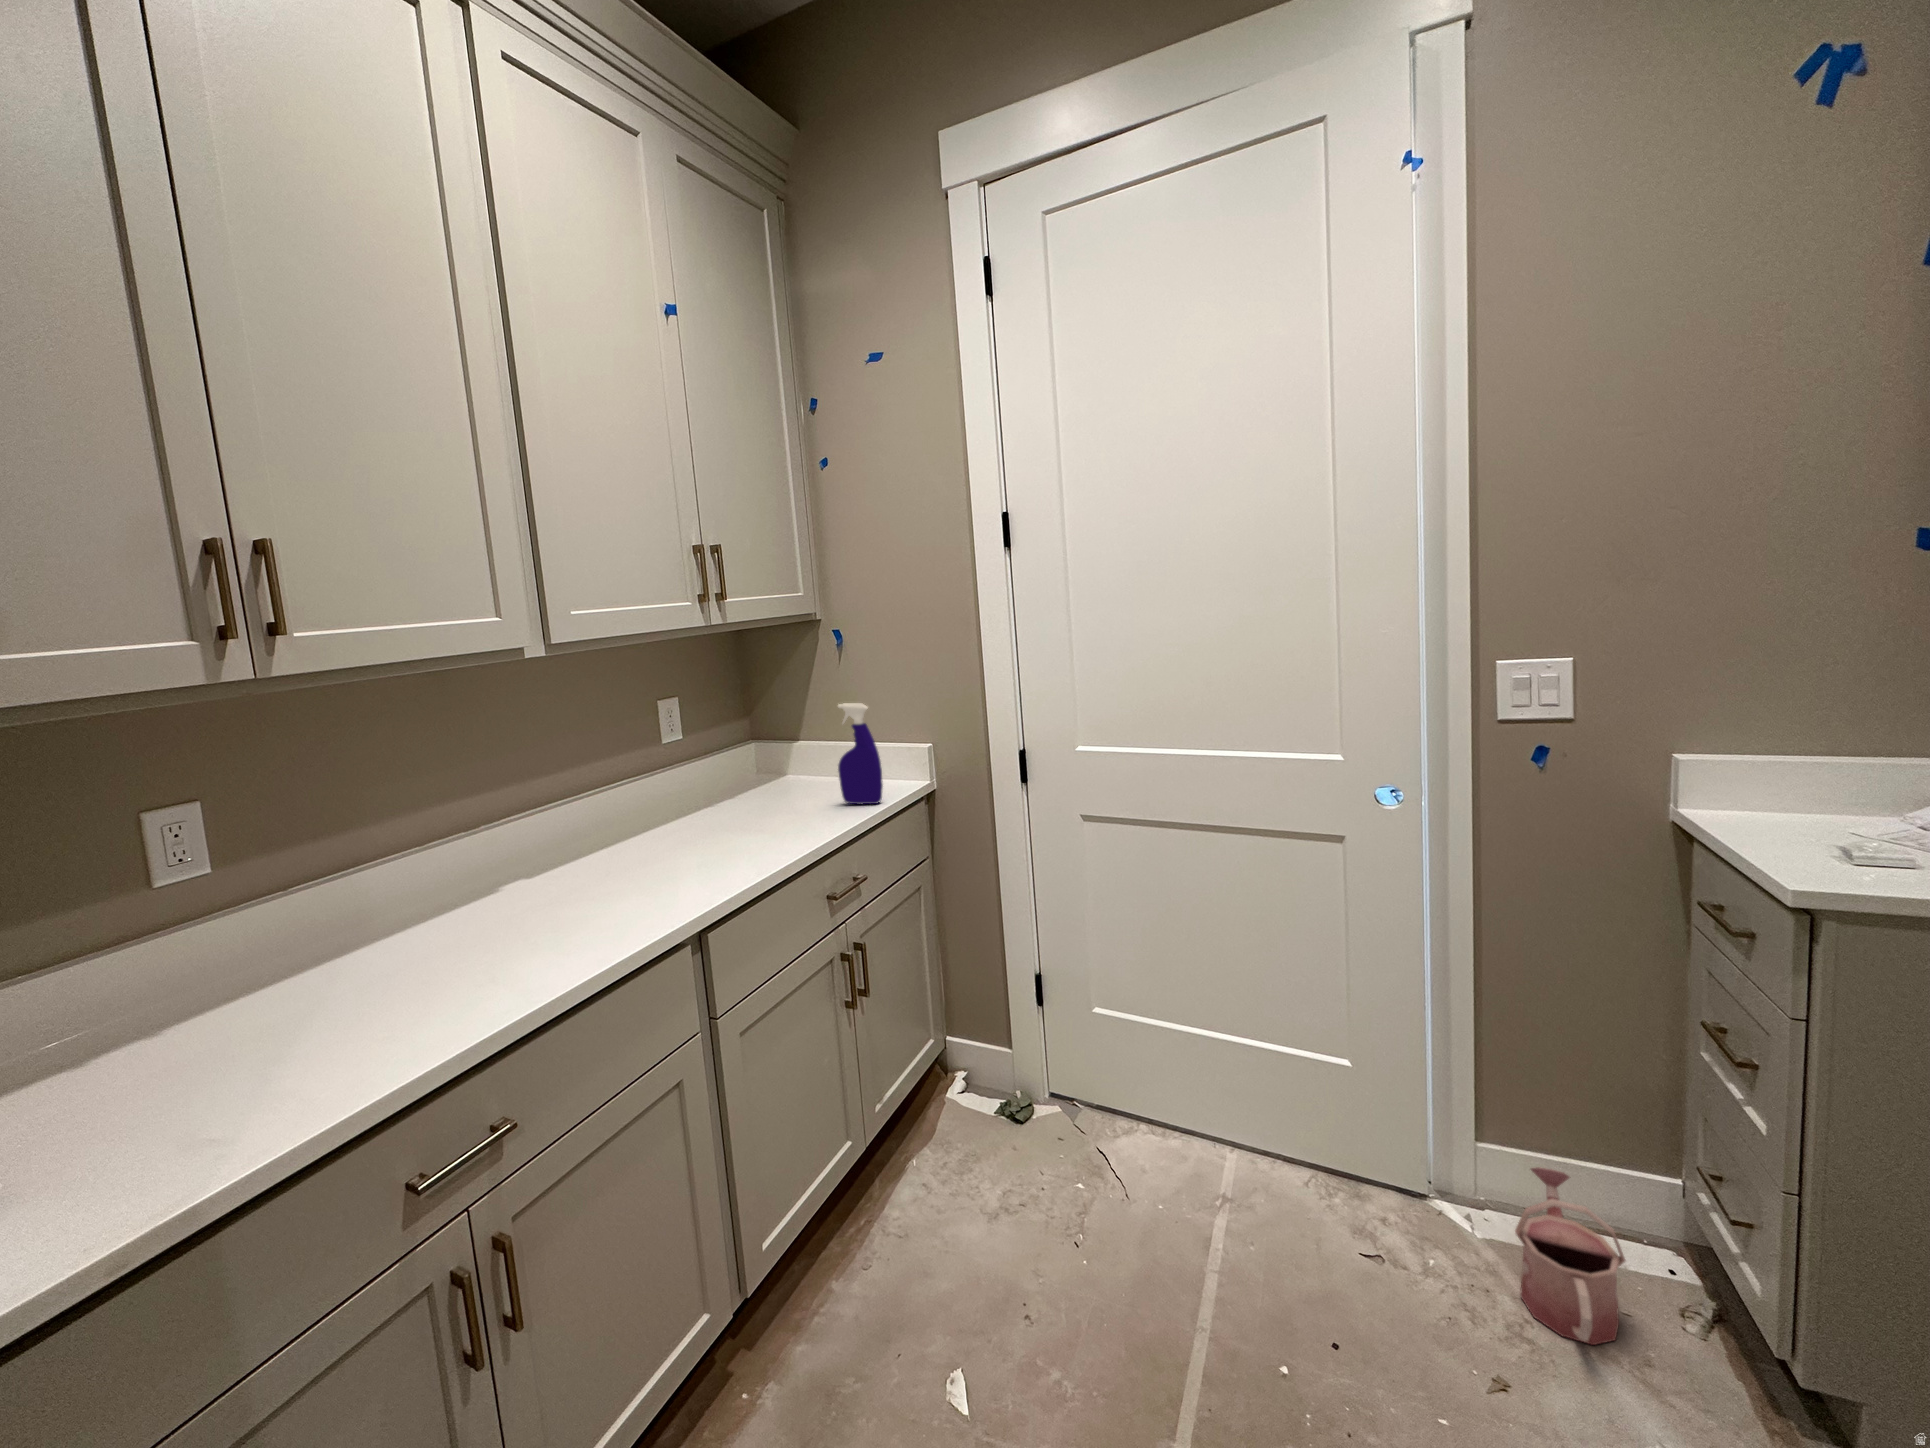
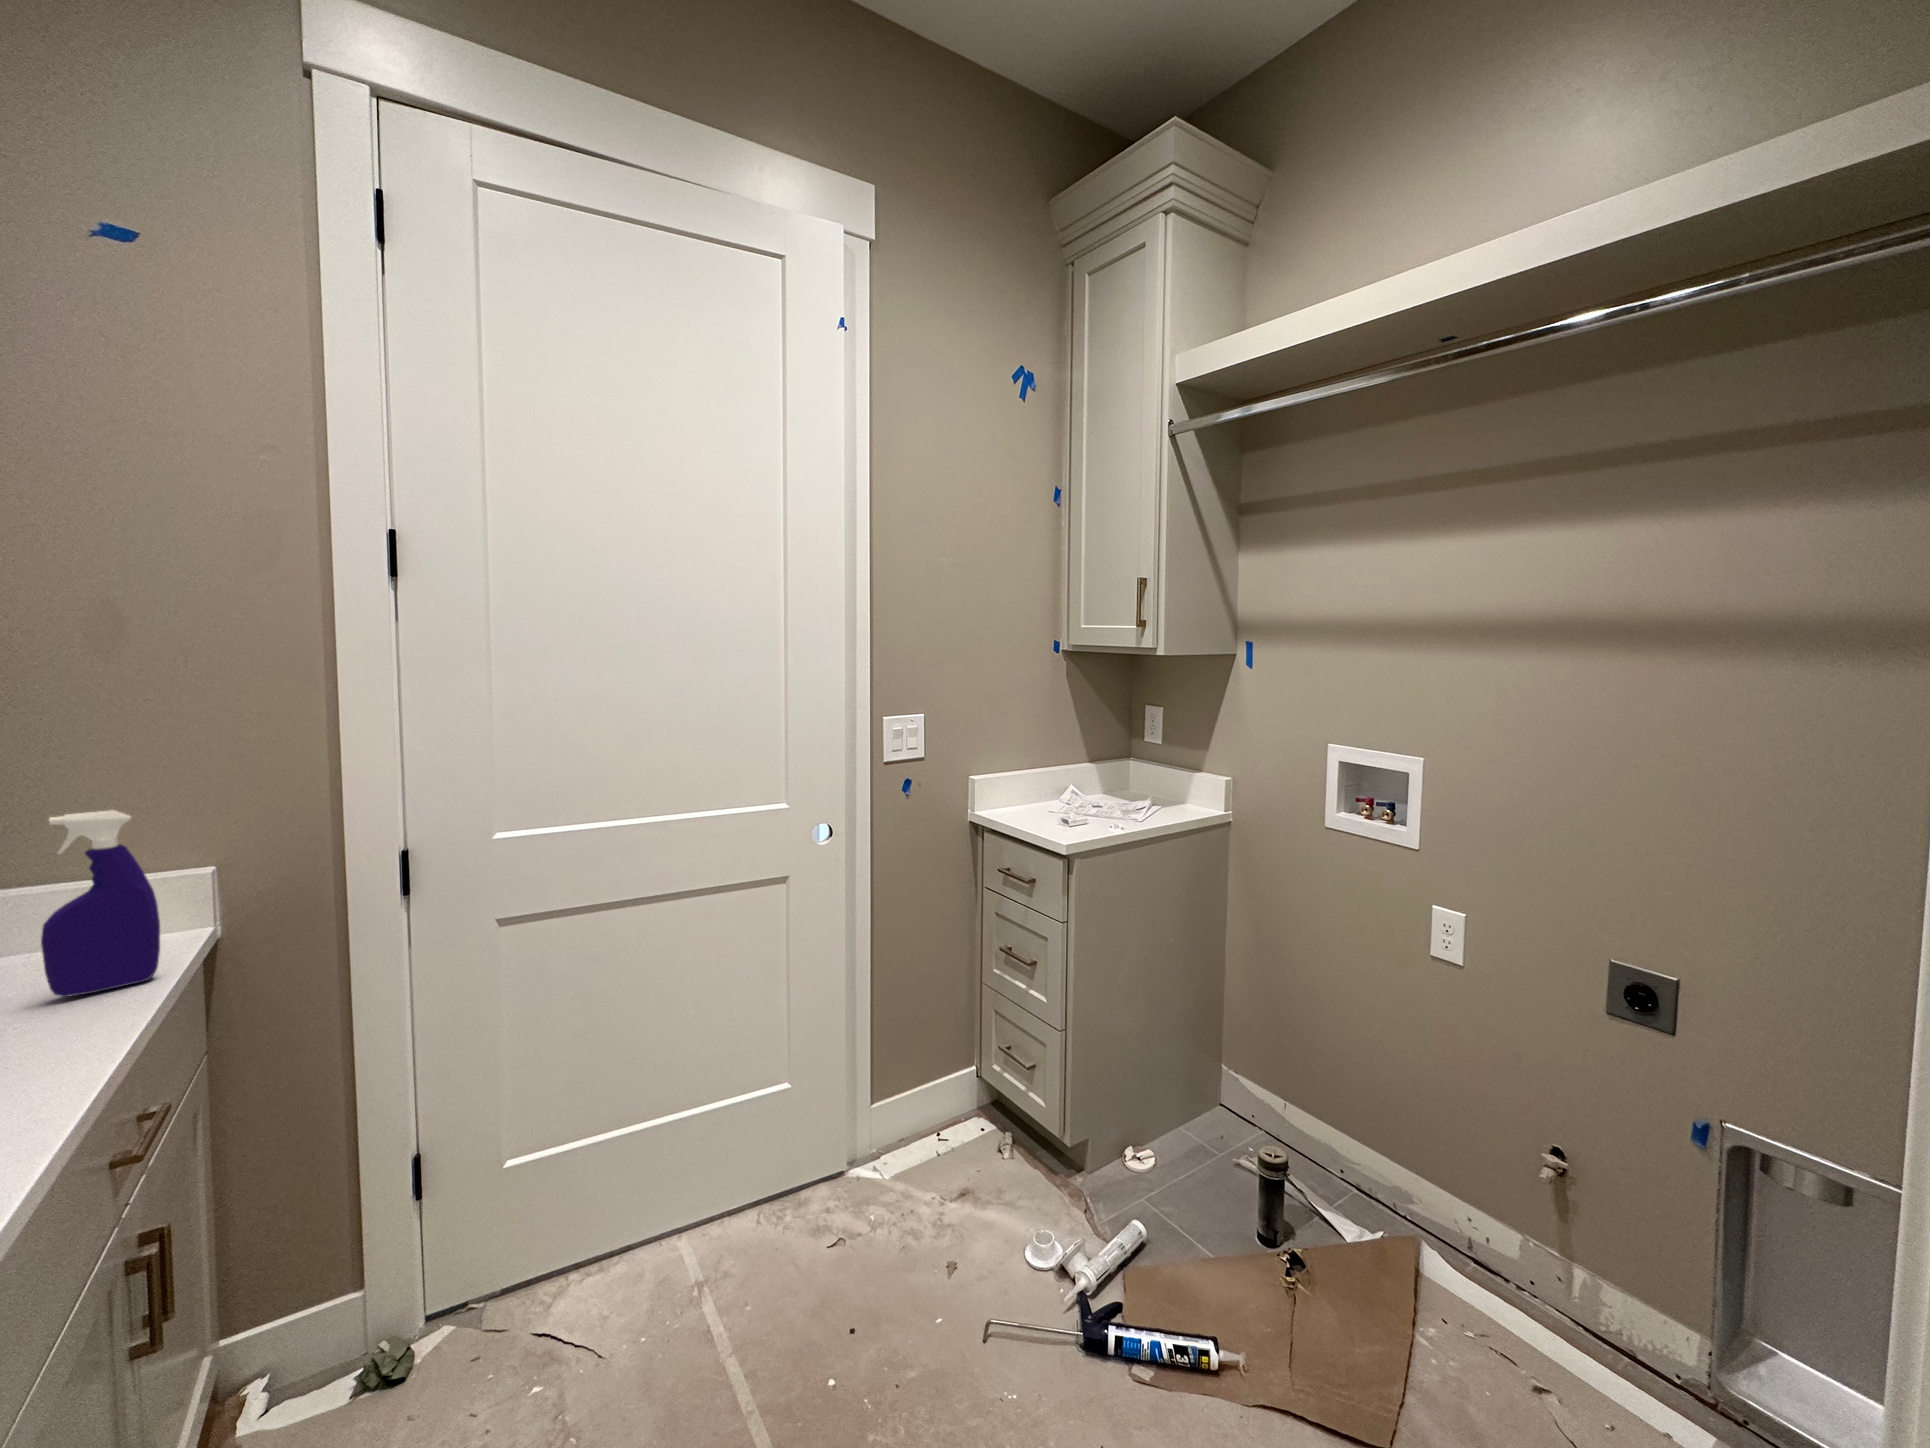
watering can: present [1515,1167,1625,1345] -> none [911,1094,987,1209]

